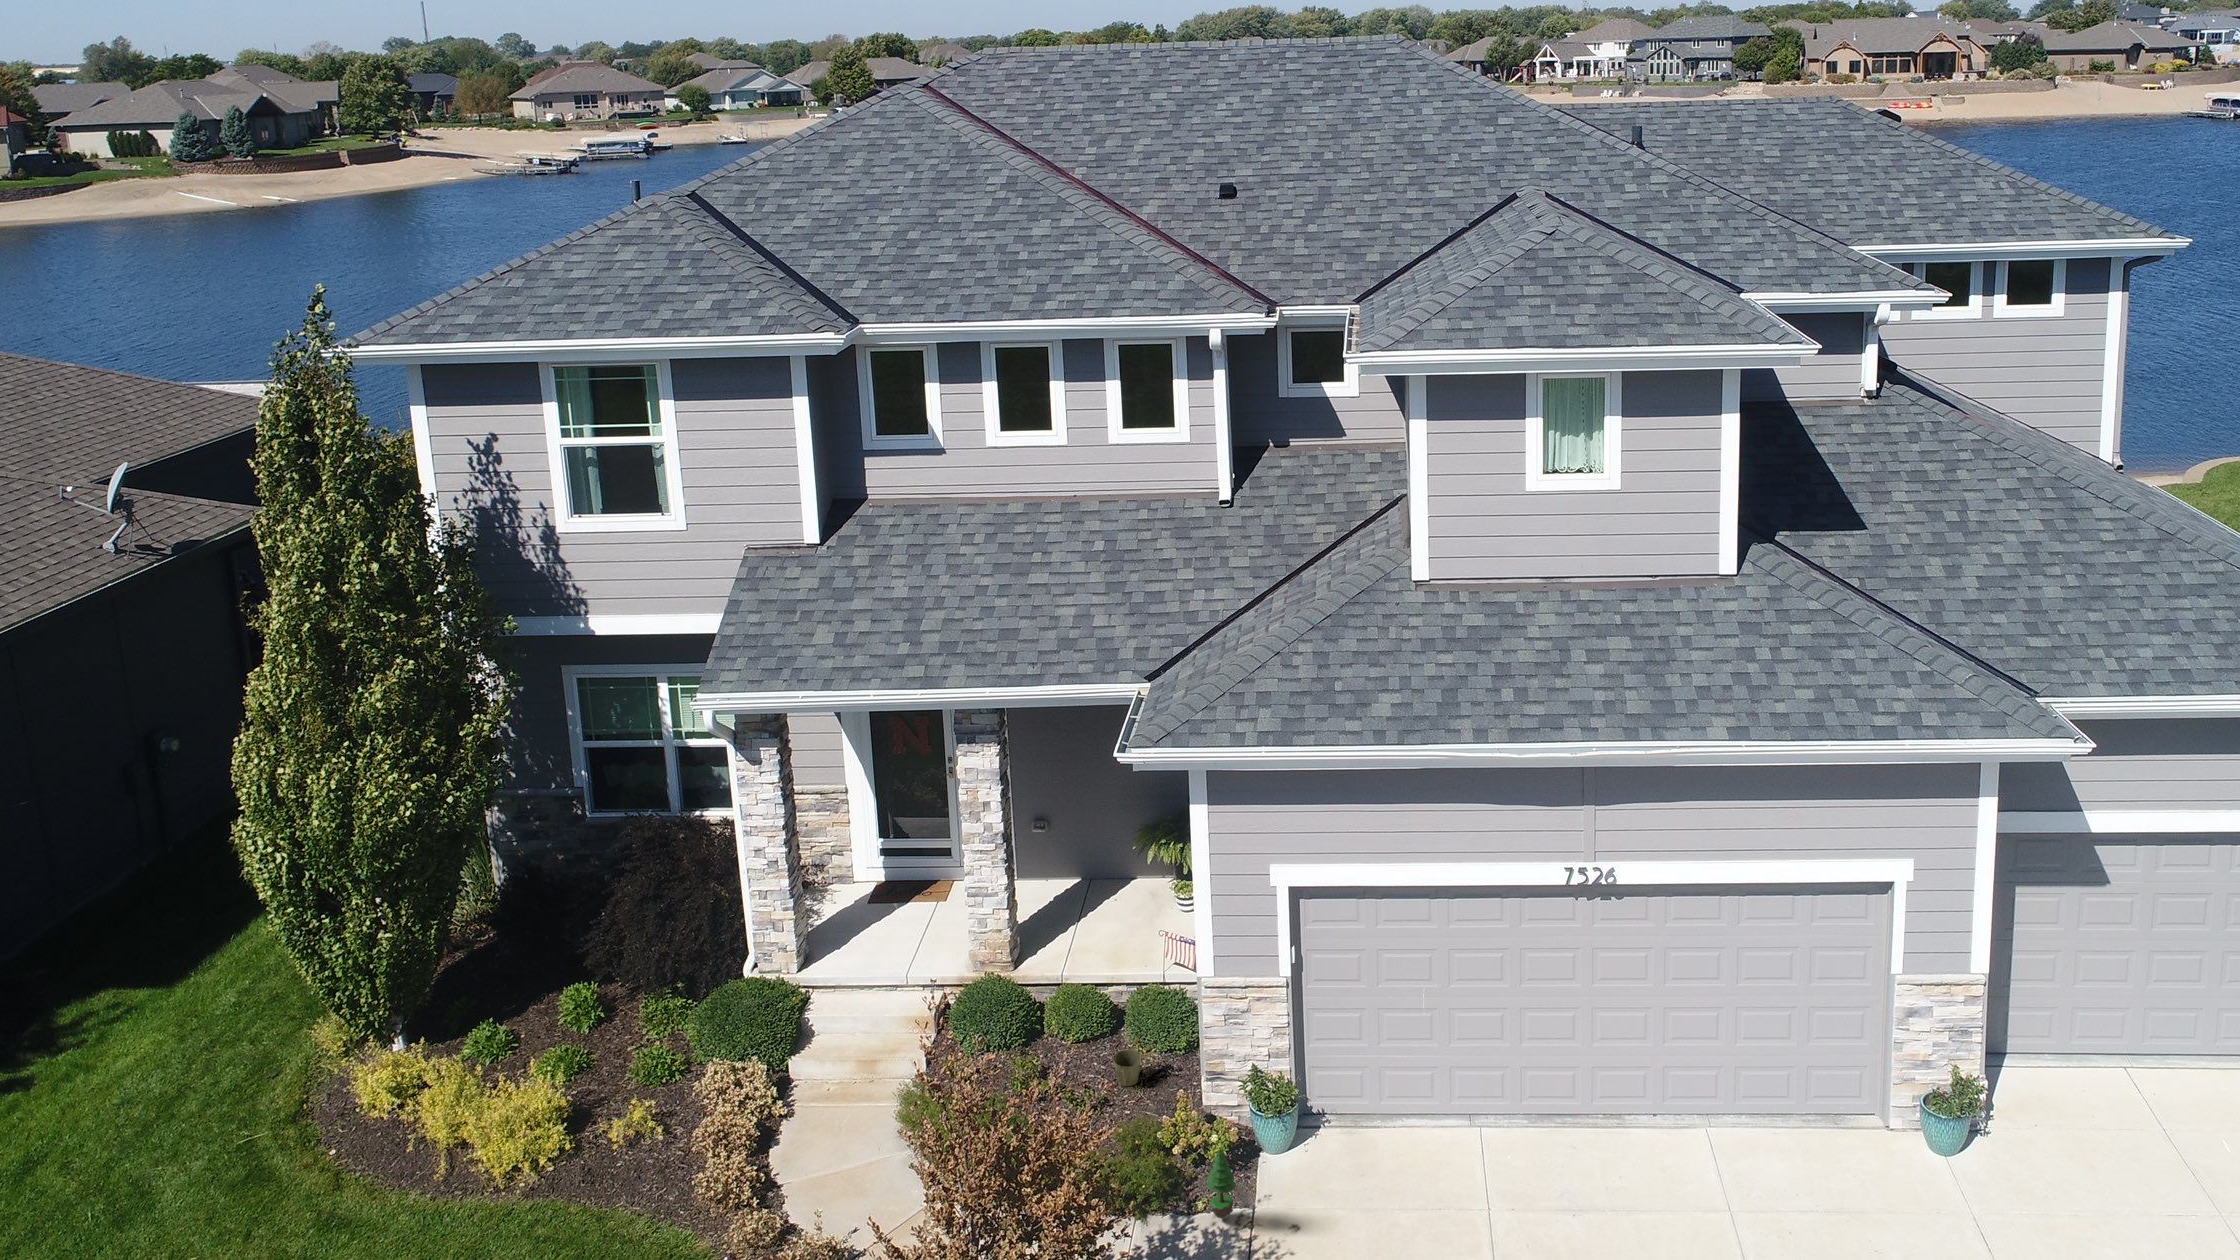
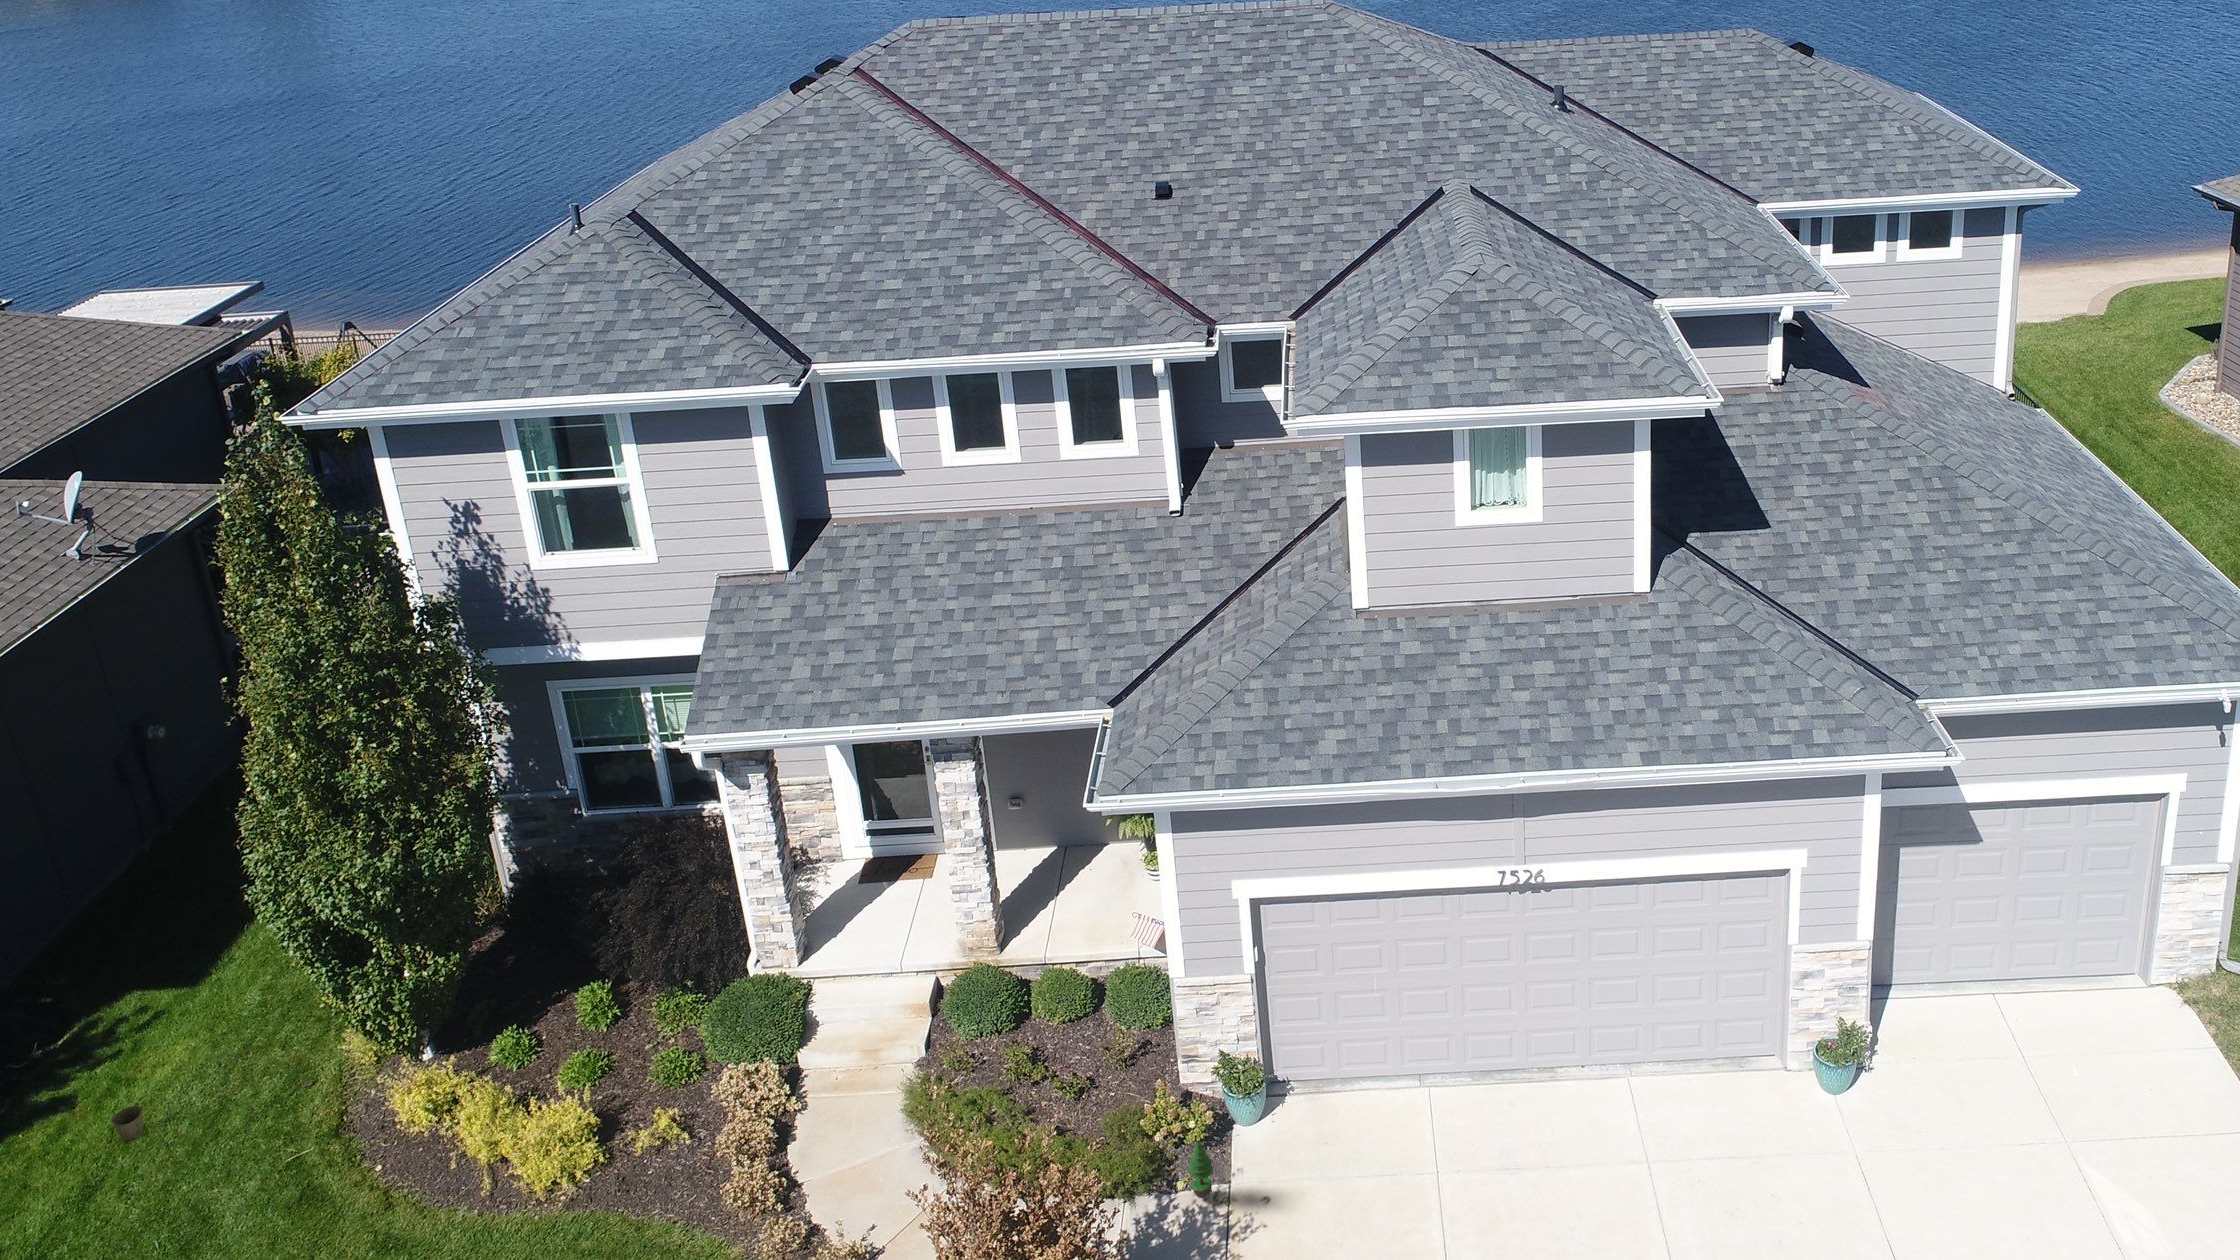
bucket: present [1113,1049,1142,1086] -> present [111,1106,143,1140]

